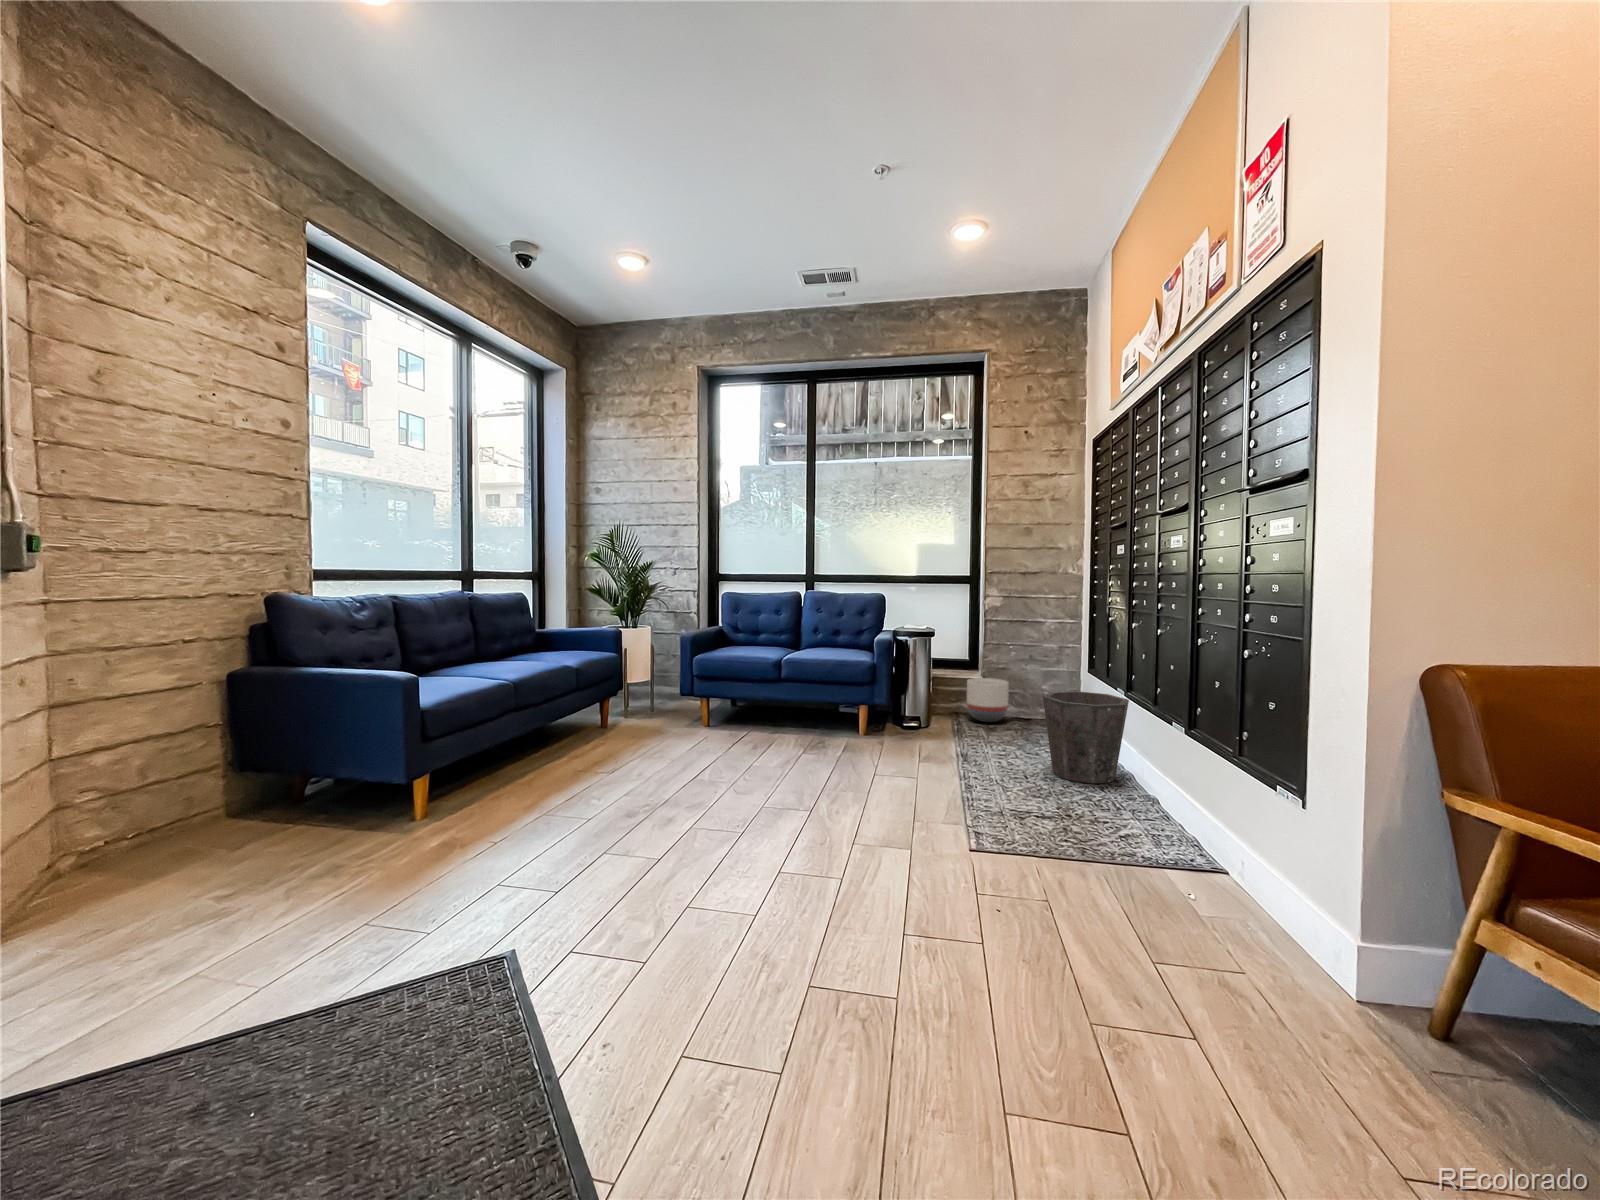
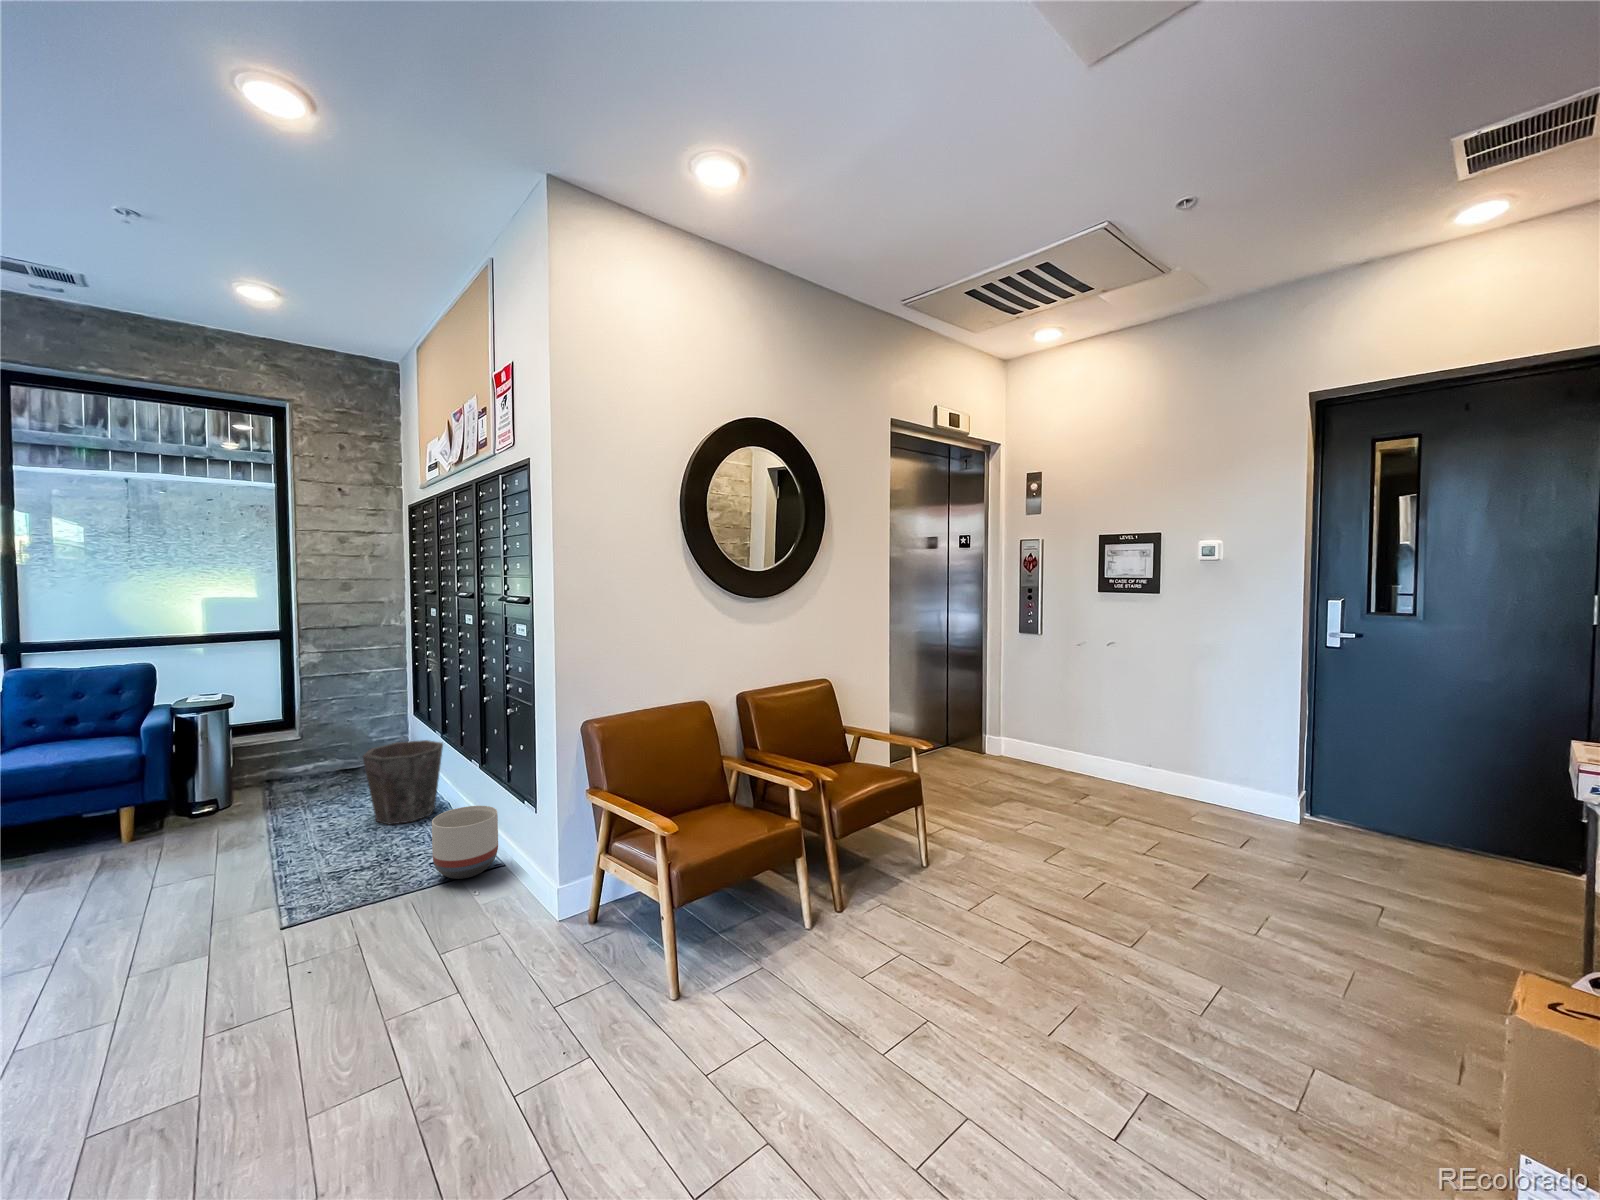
planter: present [967,678,1008,722] -> present [432,806,498,879]

